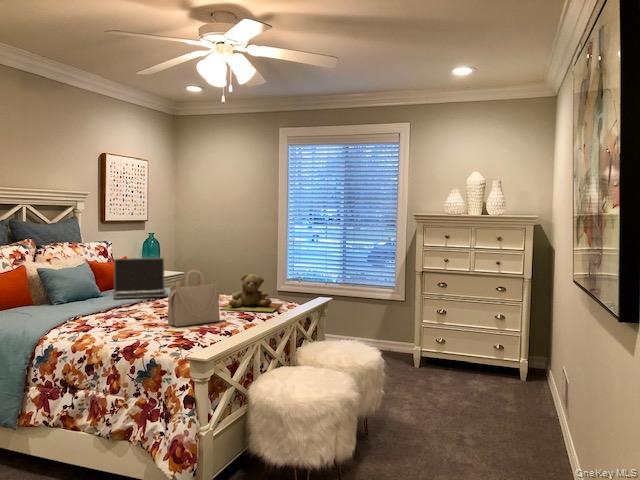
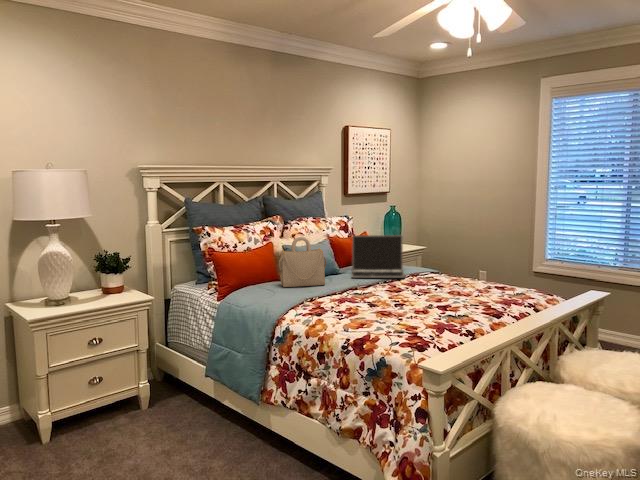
handbag: present [168,270,220,327] -> present [279,237,326,287]
teddy bear: present [221,274,282,312] -> none [461,259,542,308]

